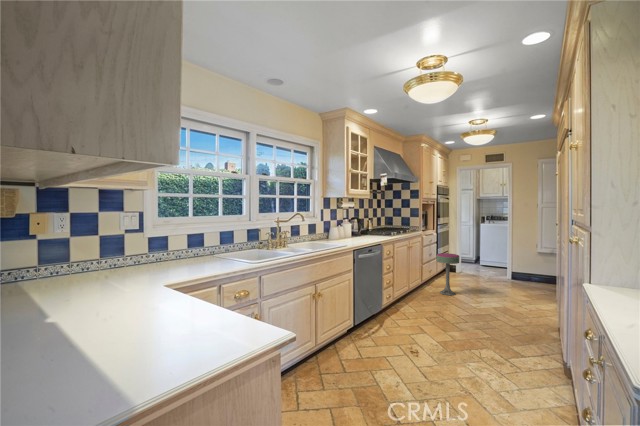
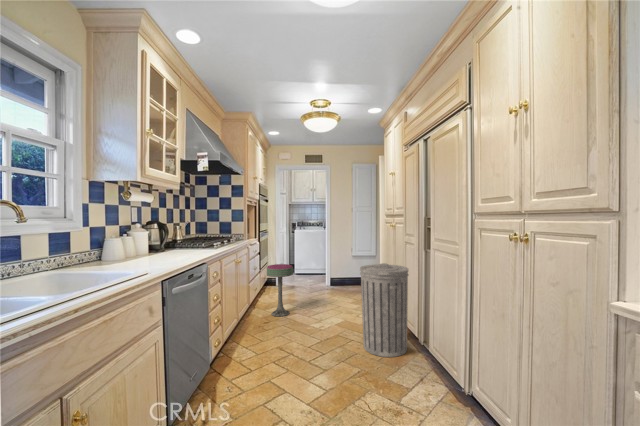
trash can: none [503,261,554,341] -> present [360,263,408,357]

